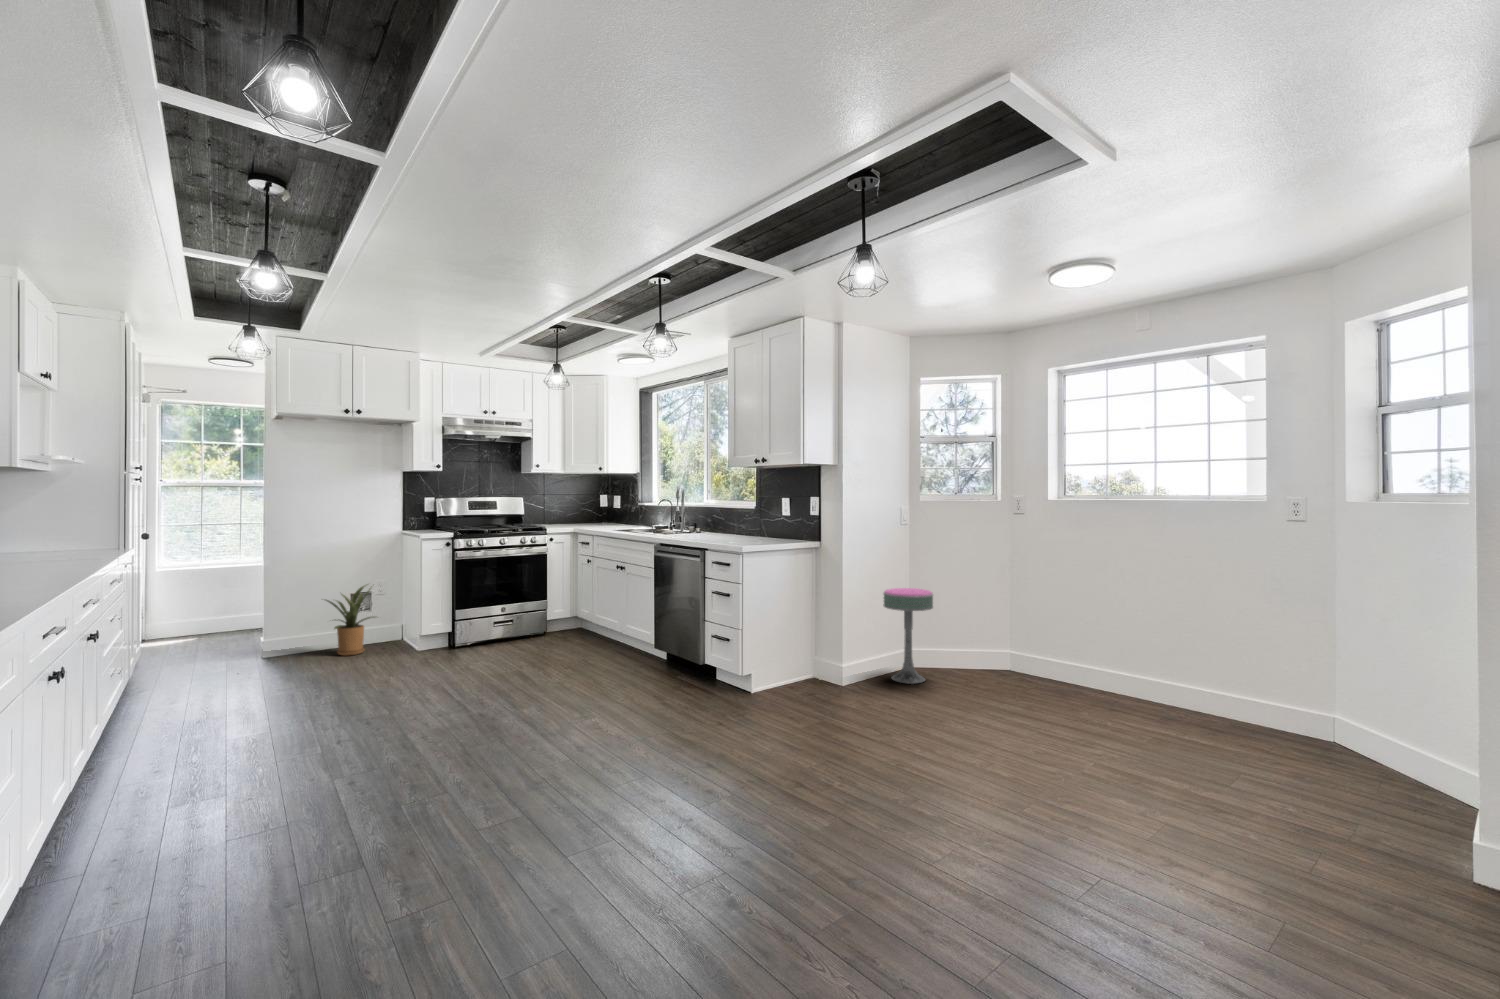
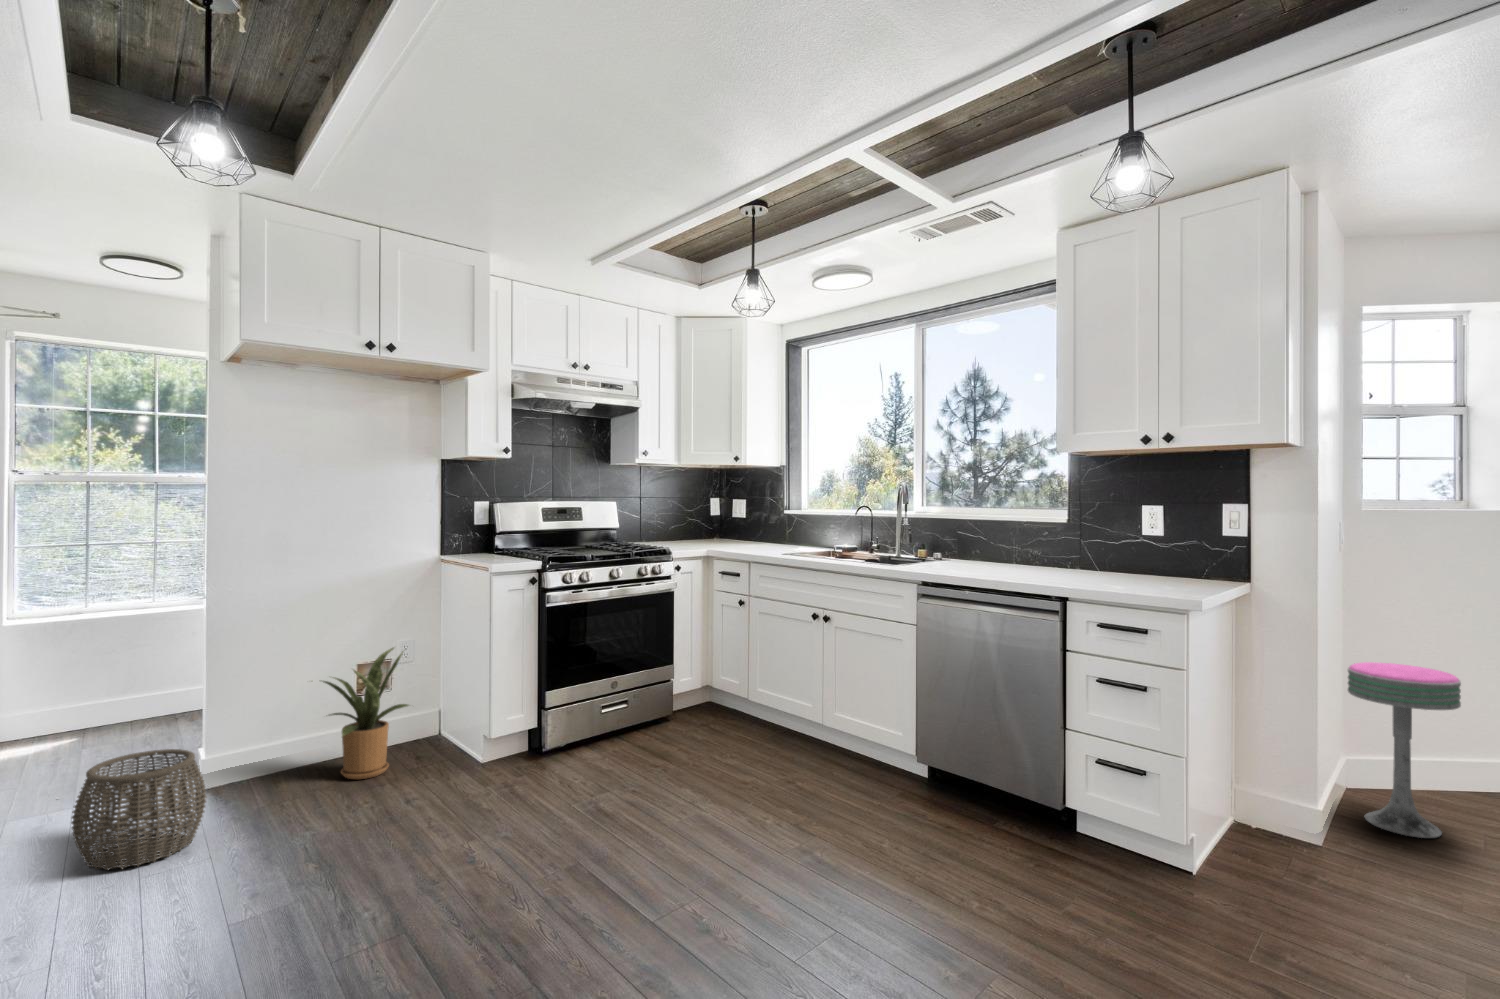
woven basket: none [192,629,259,683] -> present [71,749,206,870]

